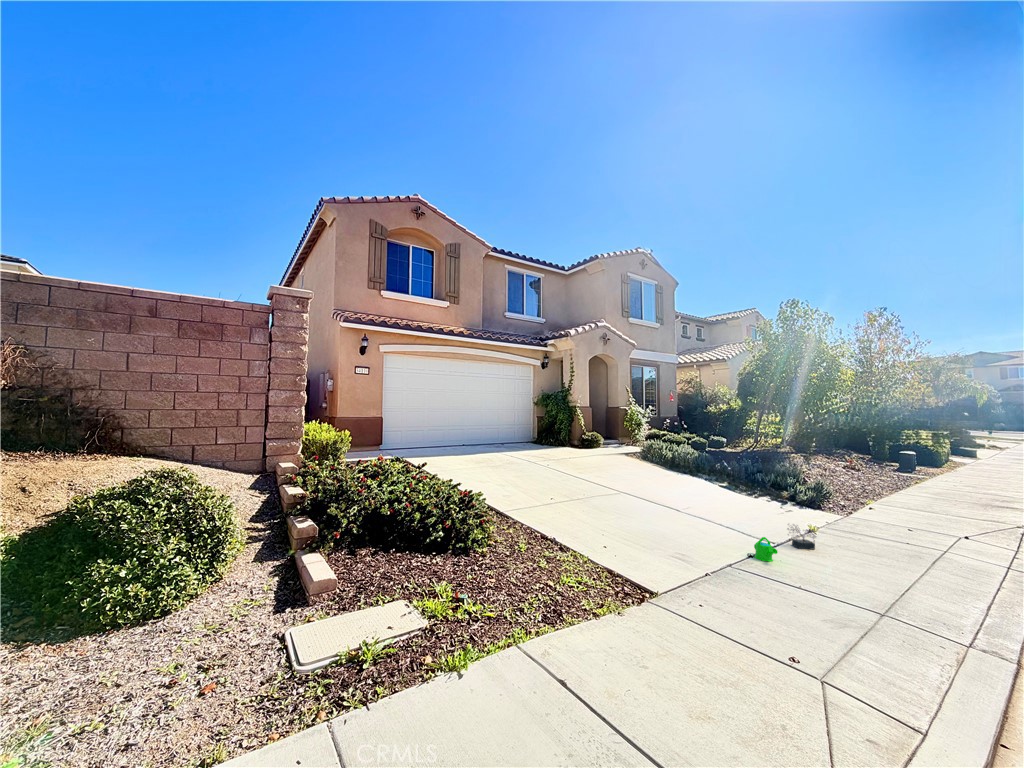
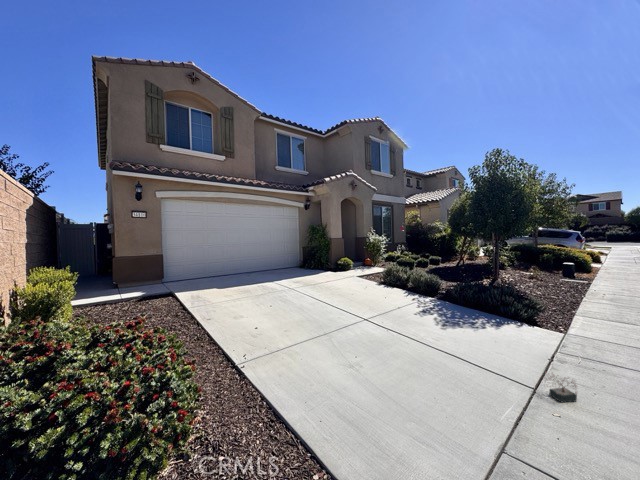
watering can: present [754,537,778,562] -> none [518,405,557,439]

